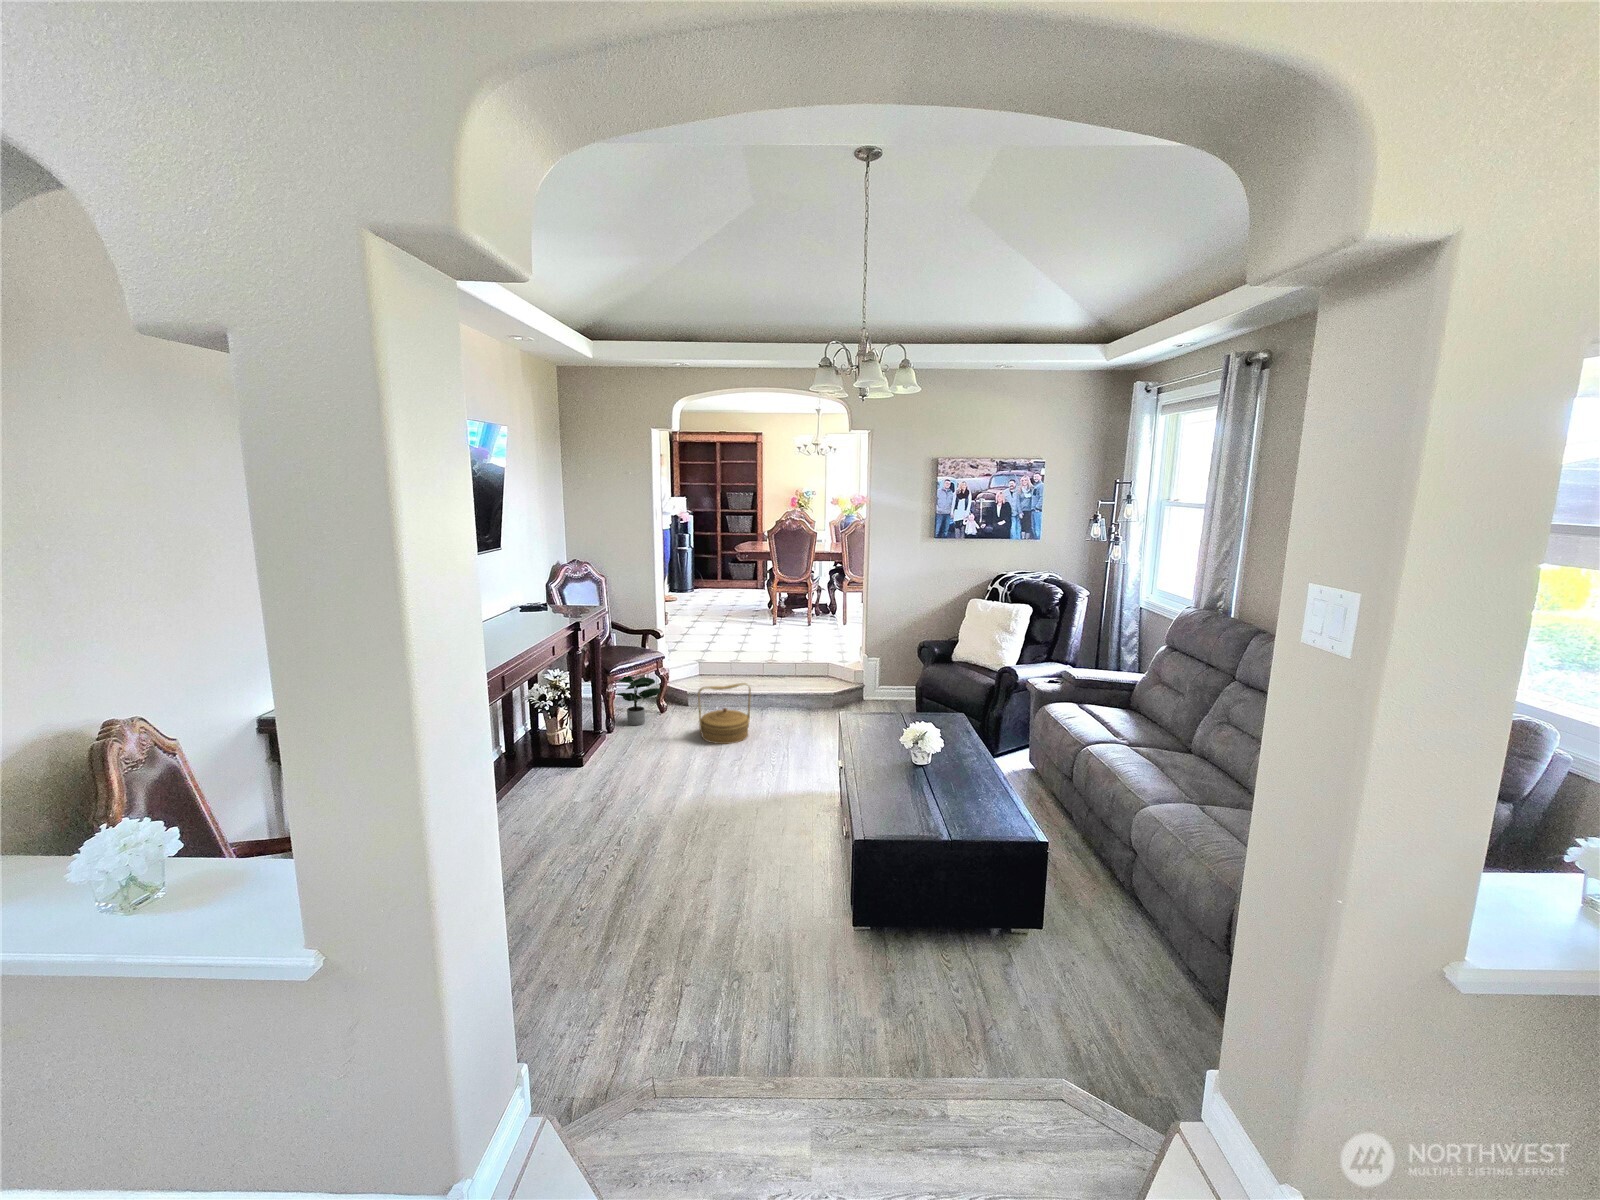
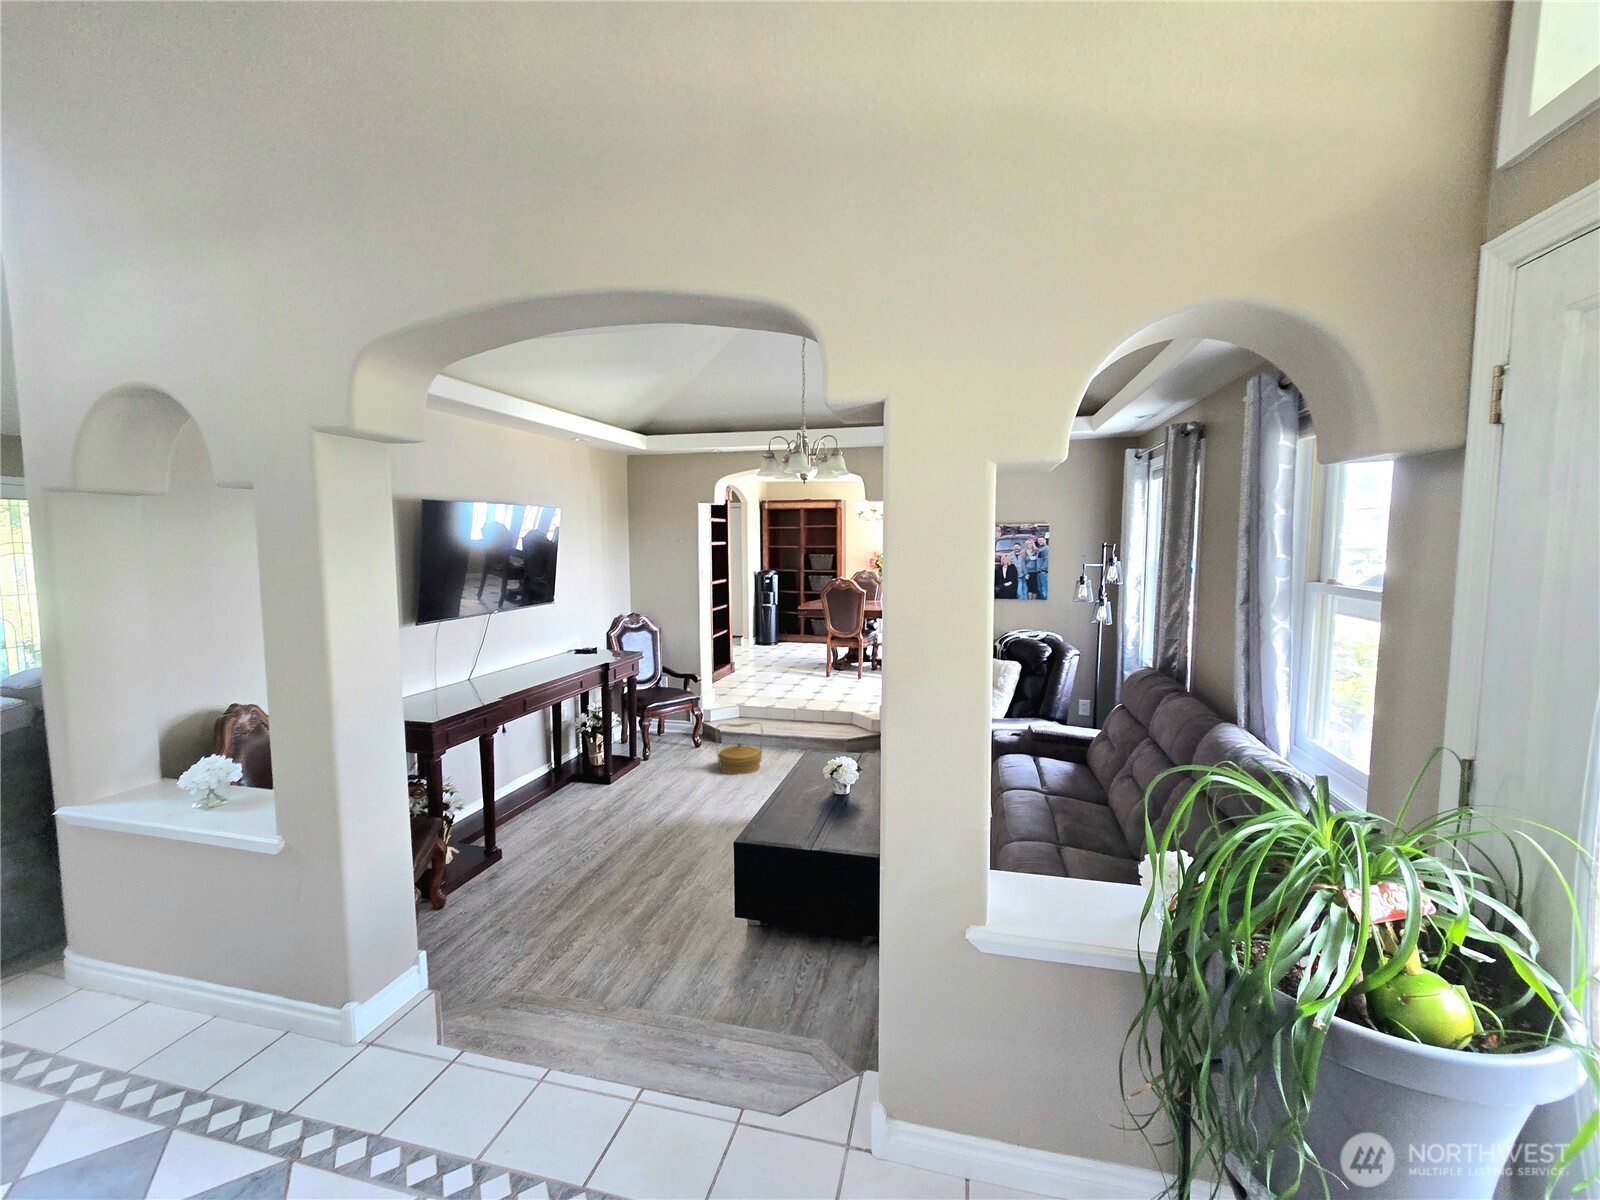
potted plant: present [615,676,661,725] -> none [651,710,694,756]

